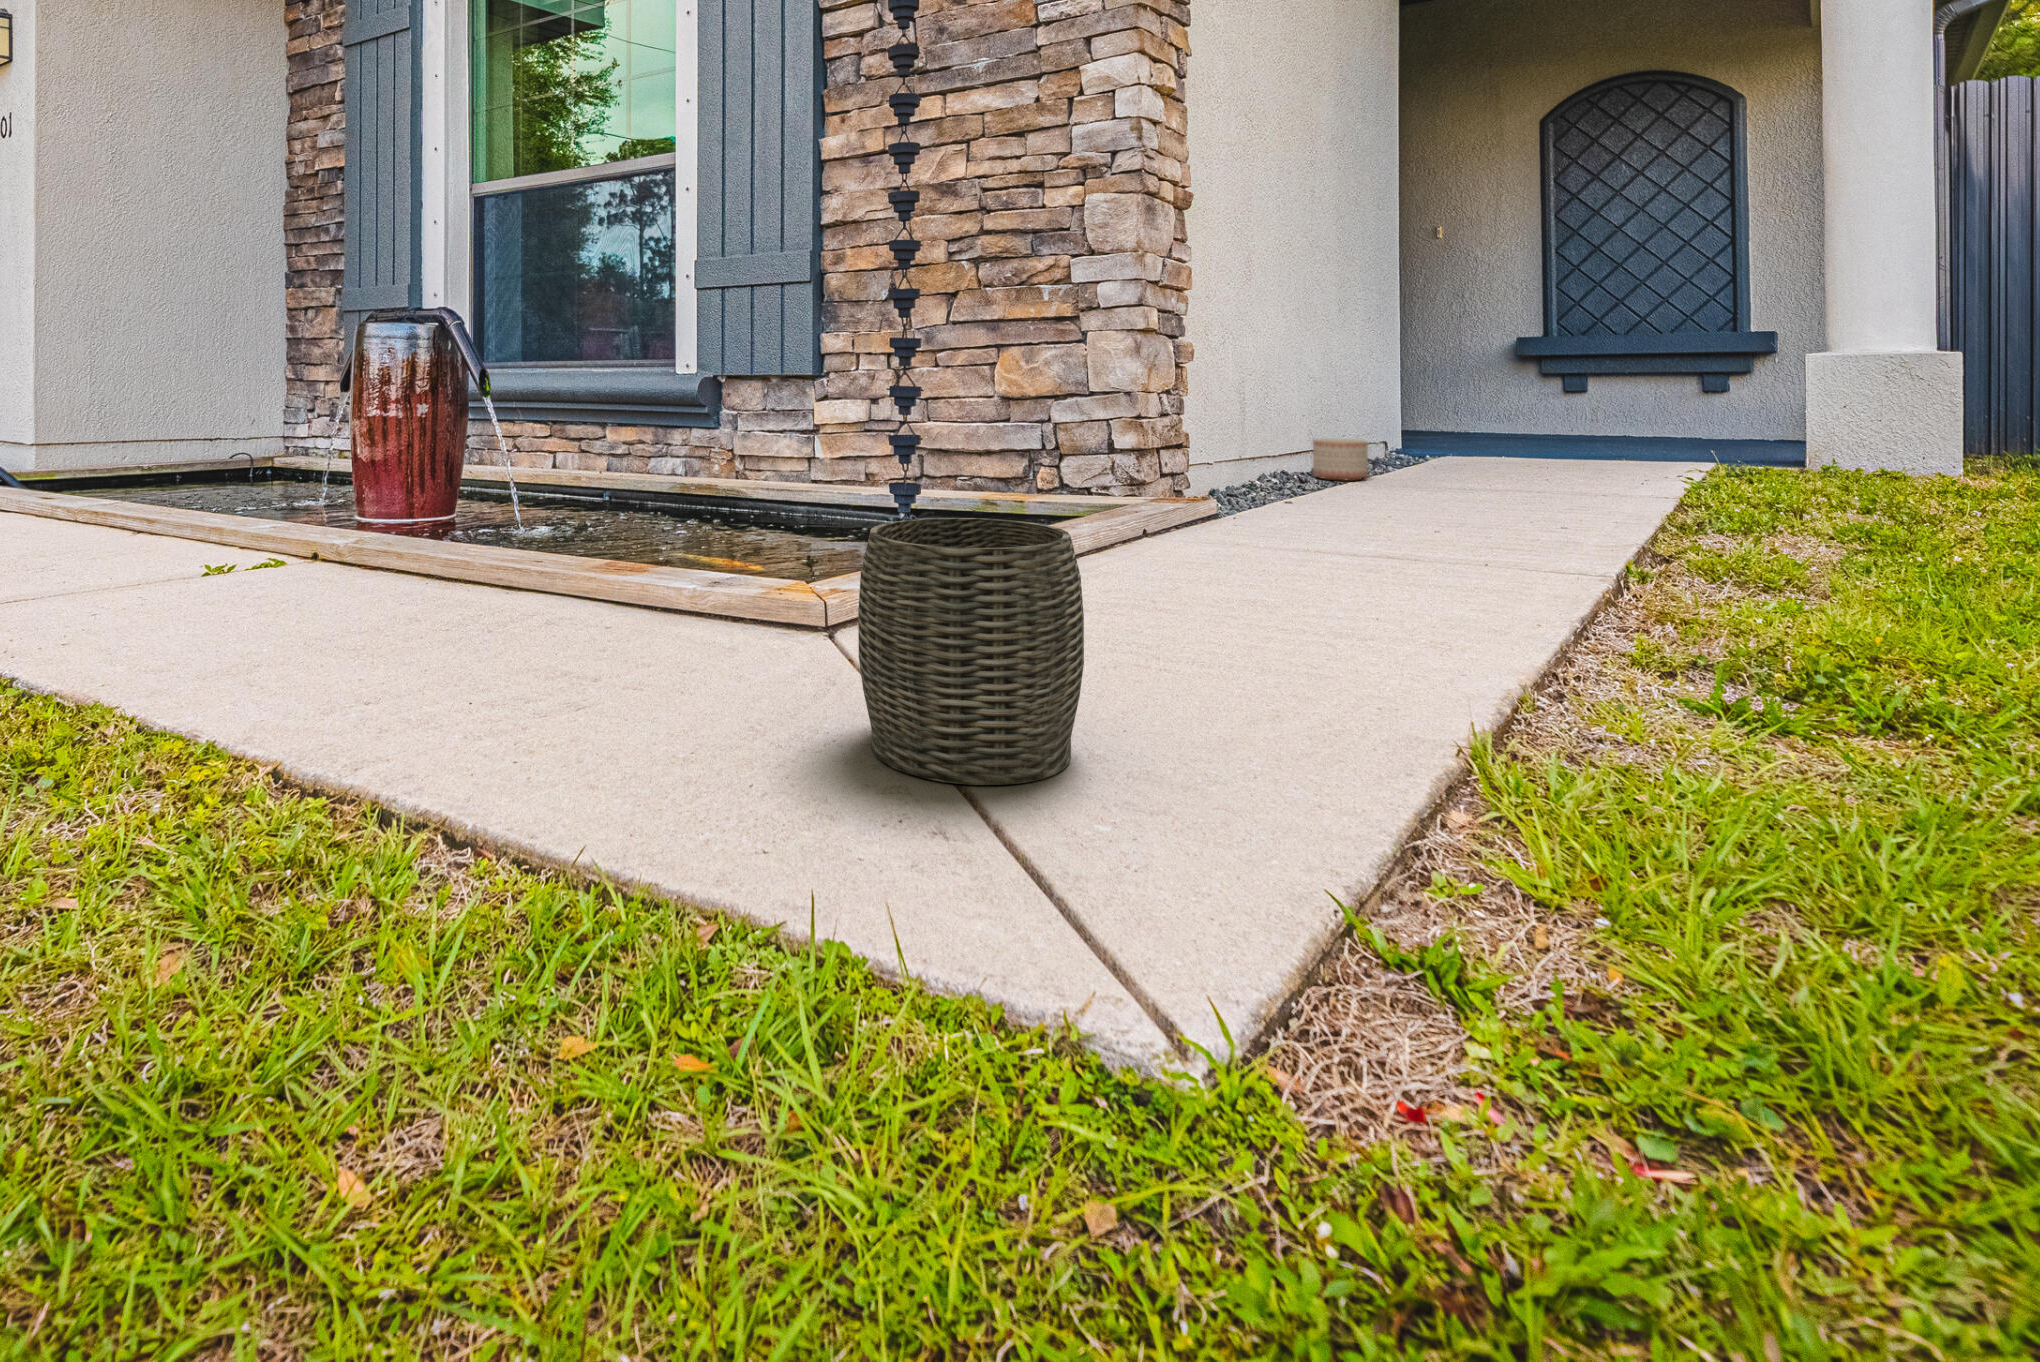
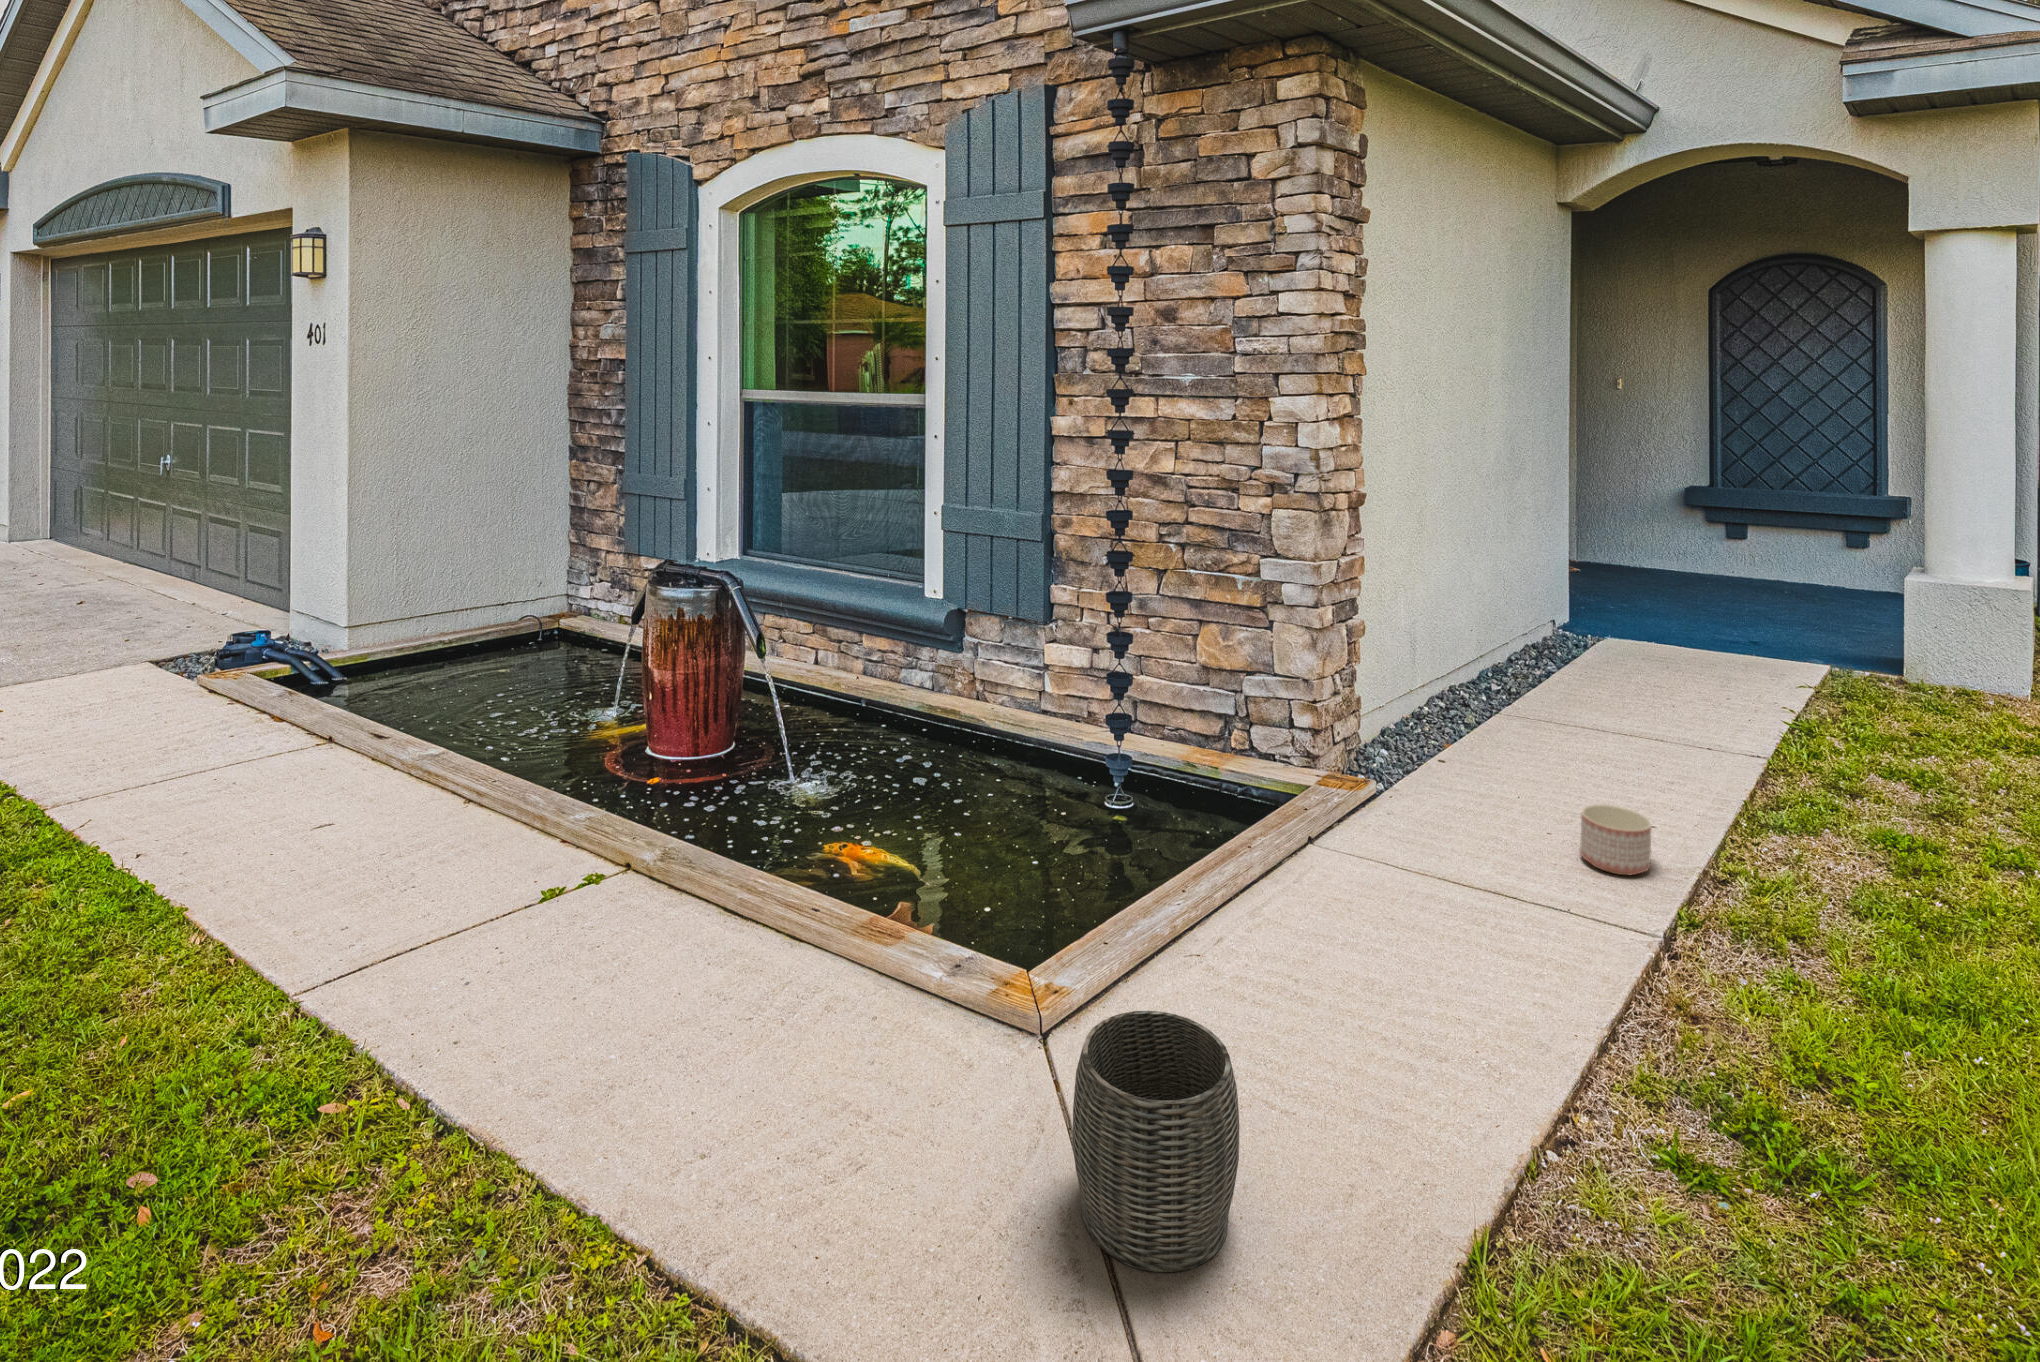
planter: present [1313,439,1368,481] -> present [1580,804,1651,875]

